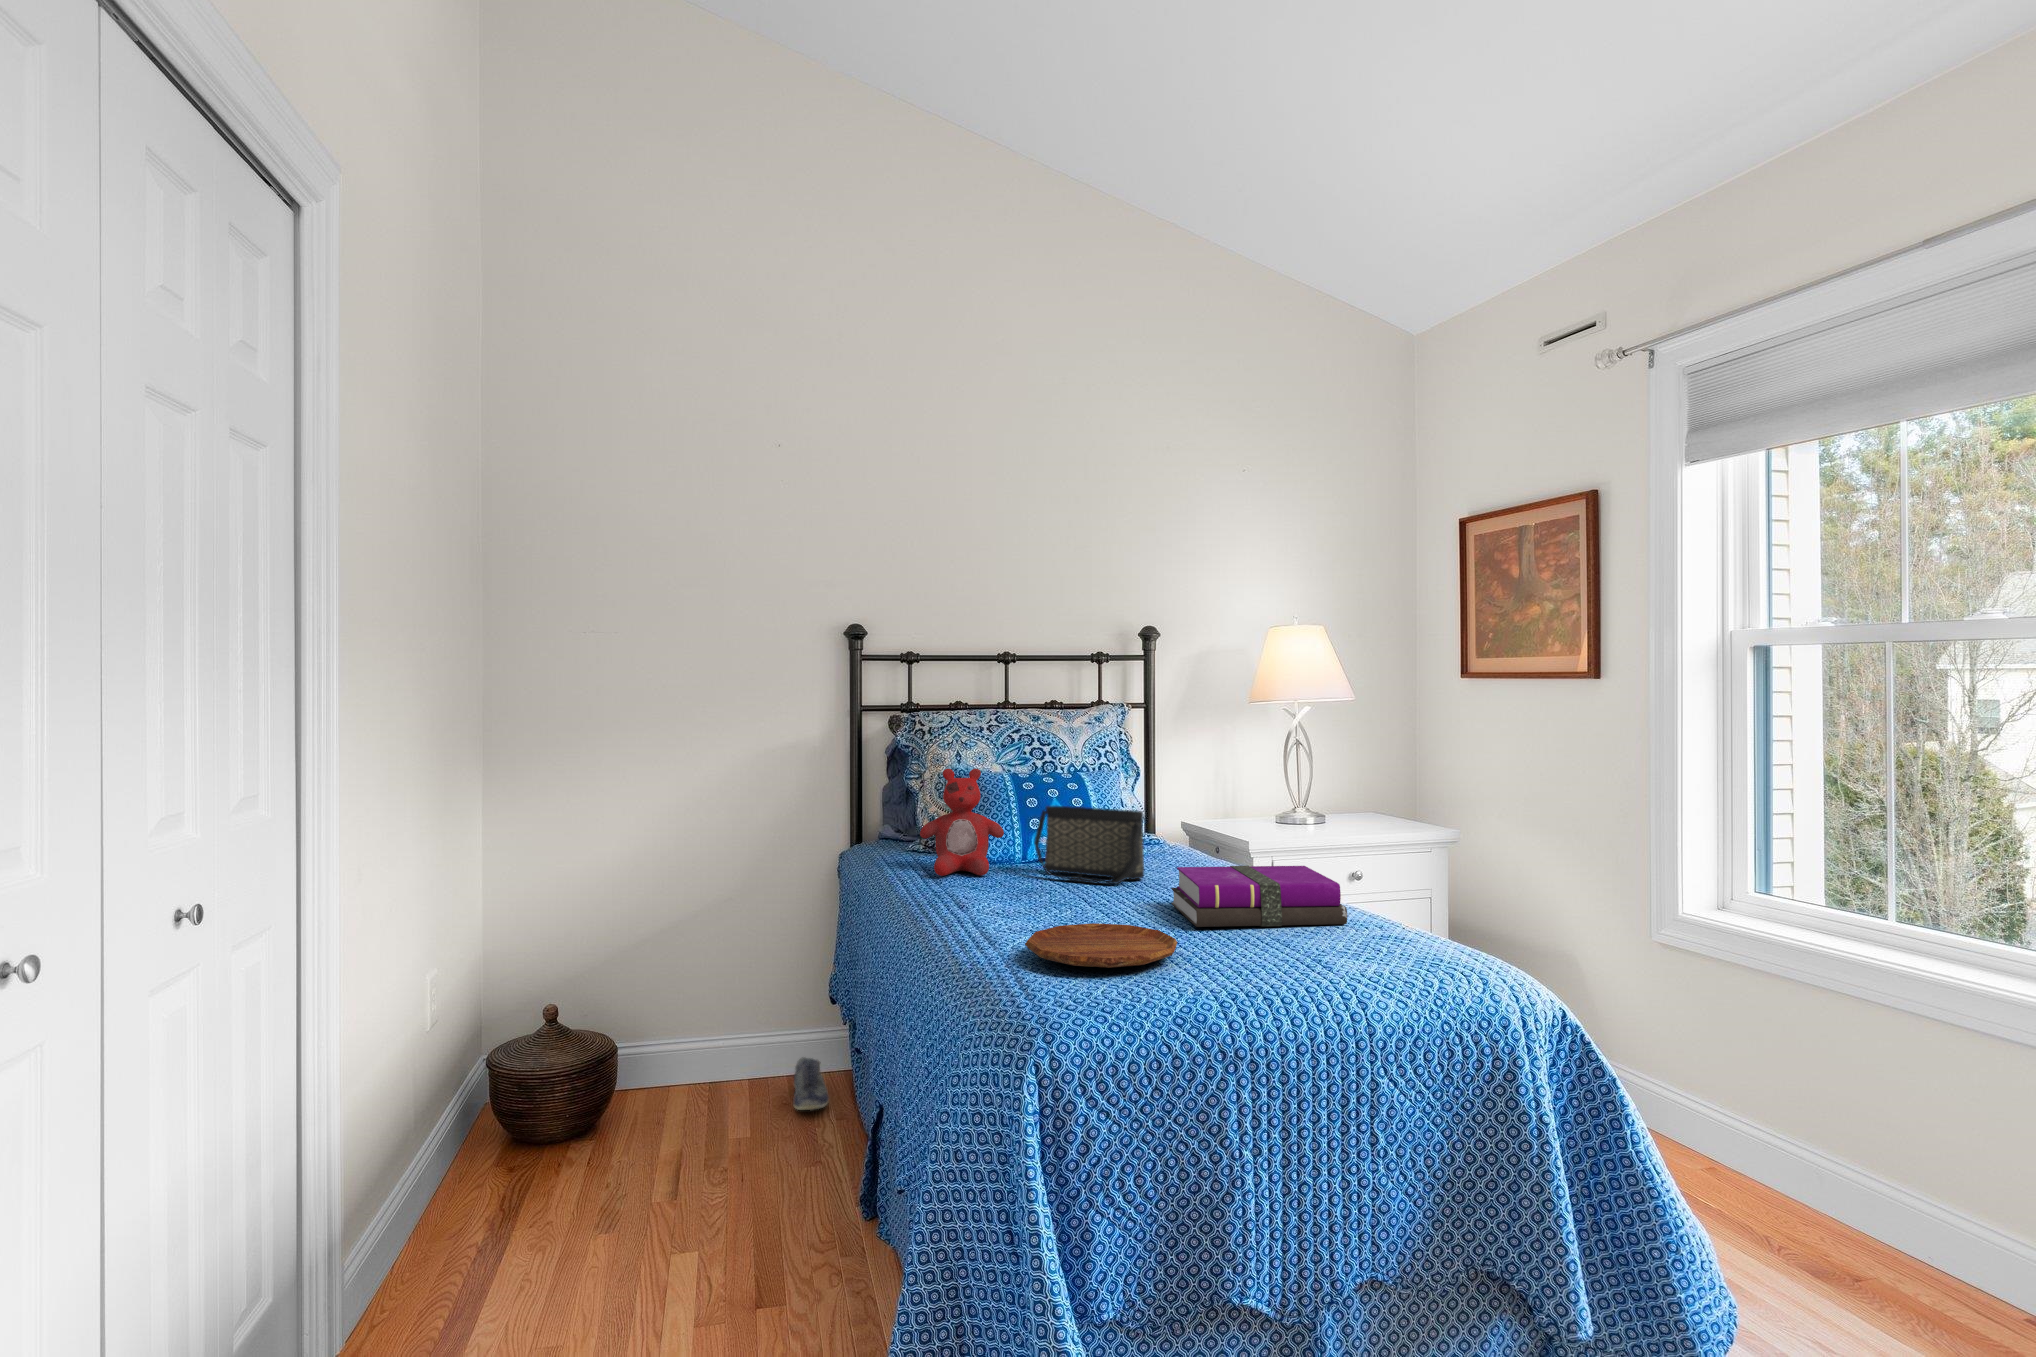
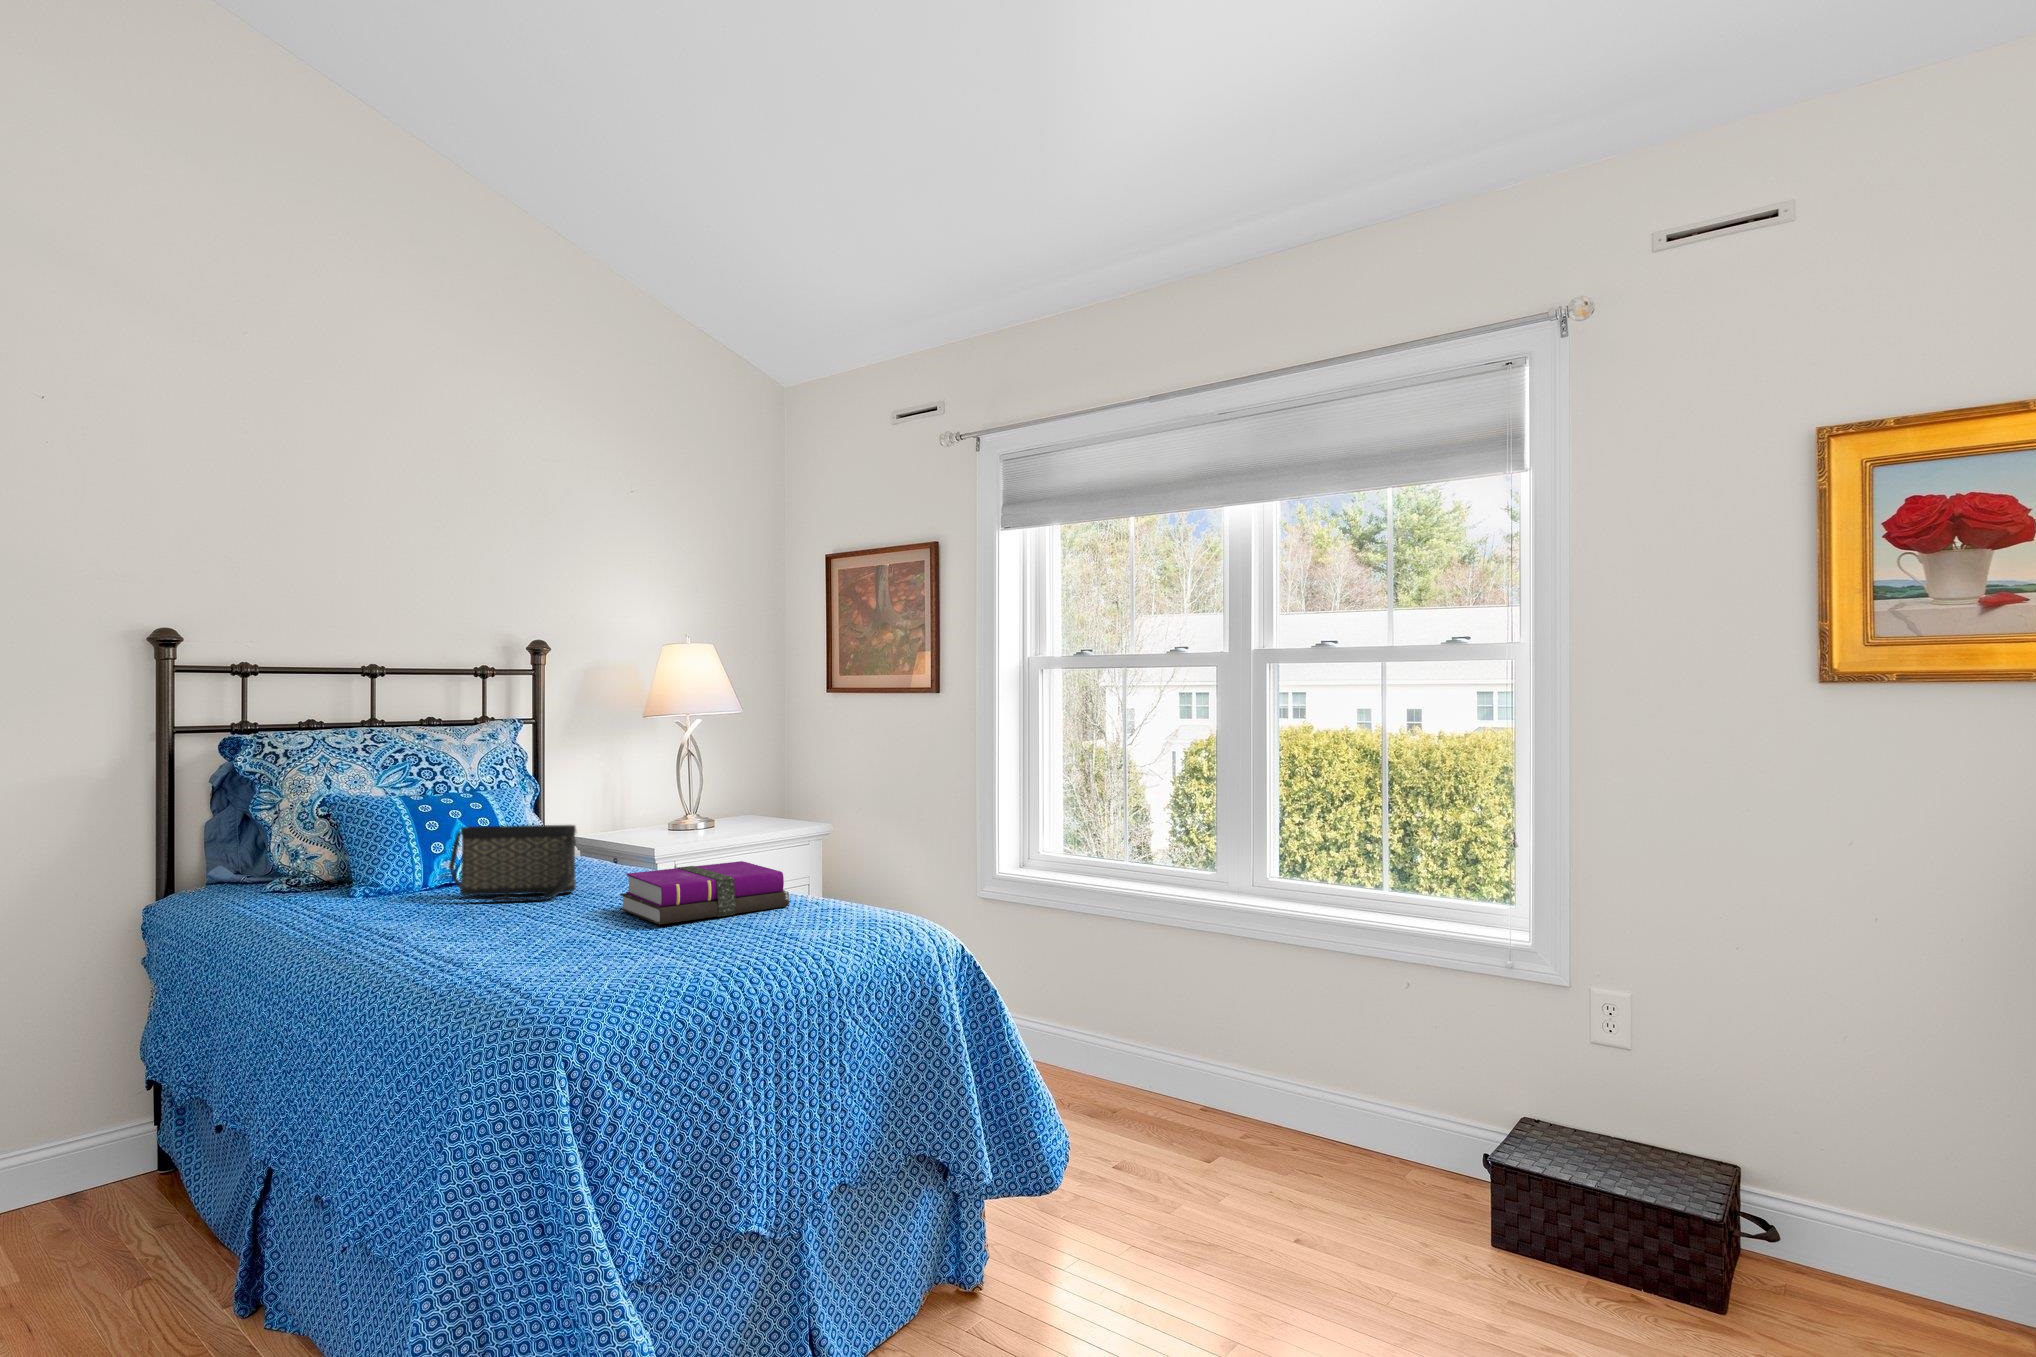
stuffed bear: present [920,768,1004,876] -> none [297,792,406,913]
tray: present [1025,923,1177,968] -> none [504,930,659,971]
shoe: present [794,1057,829,1110] -> none [67,1168,134,1234]

